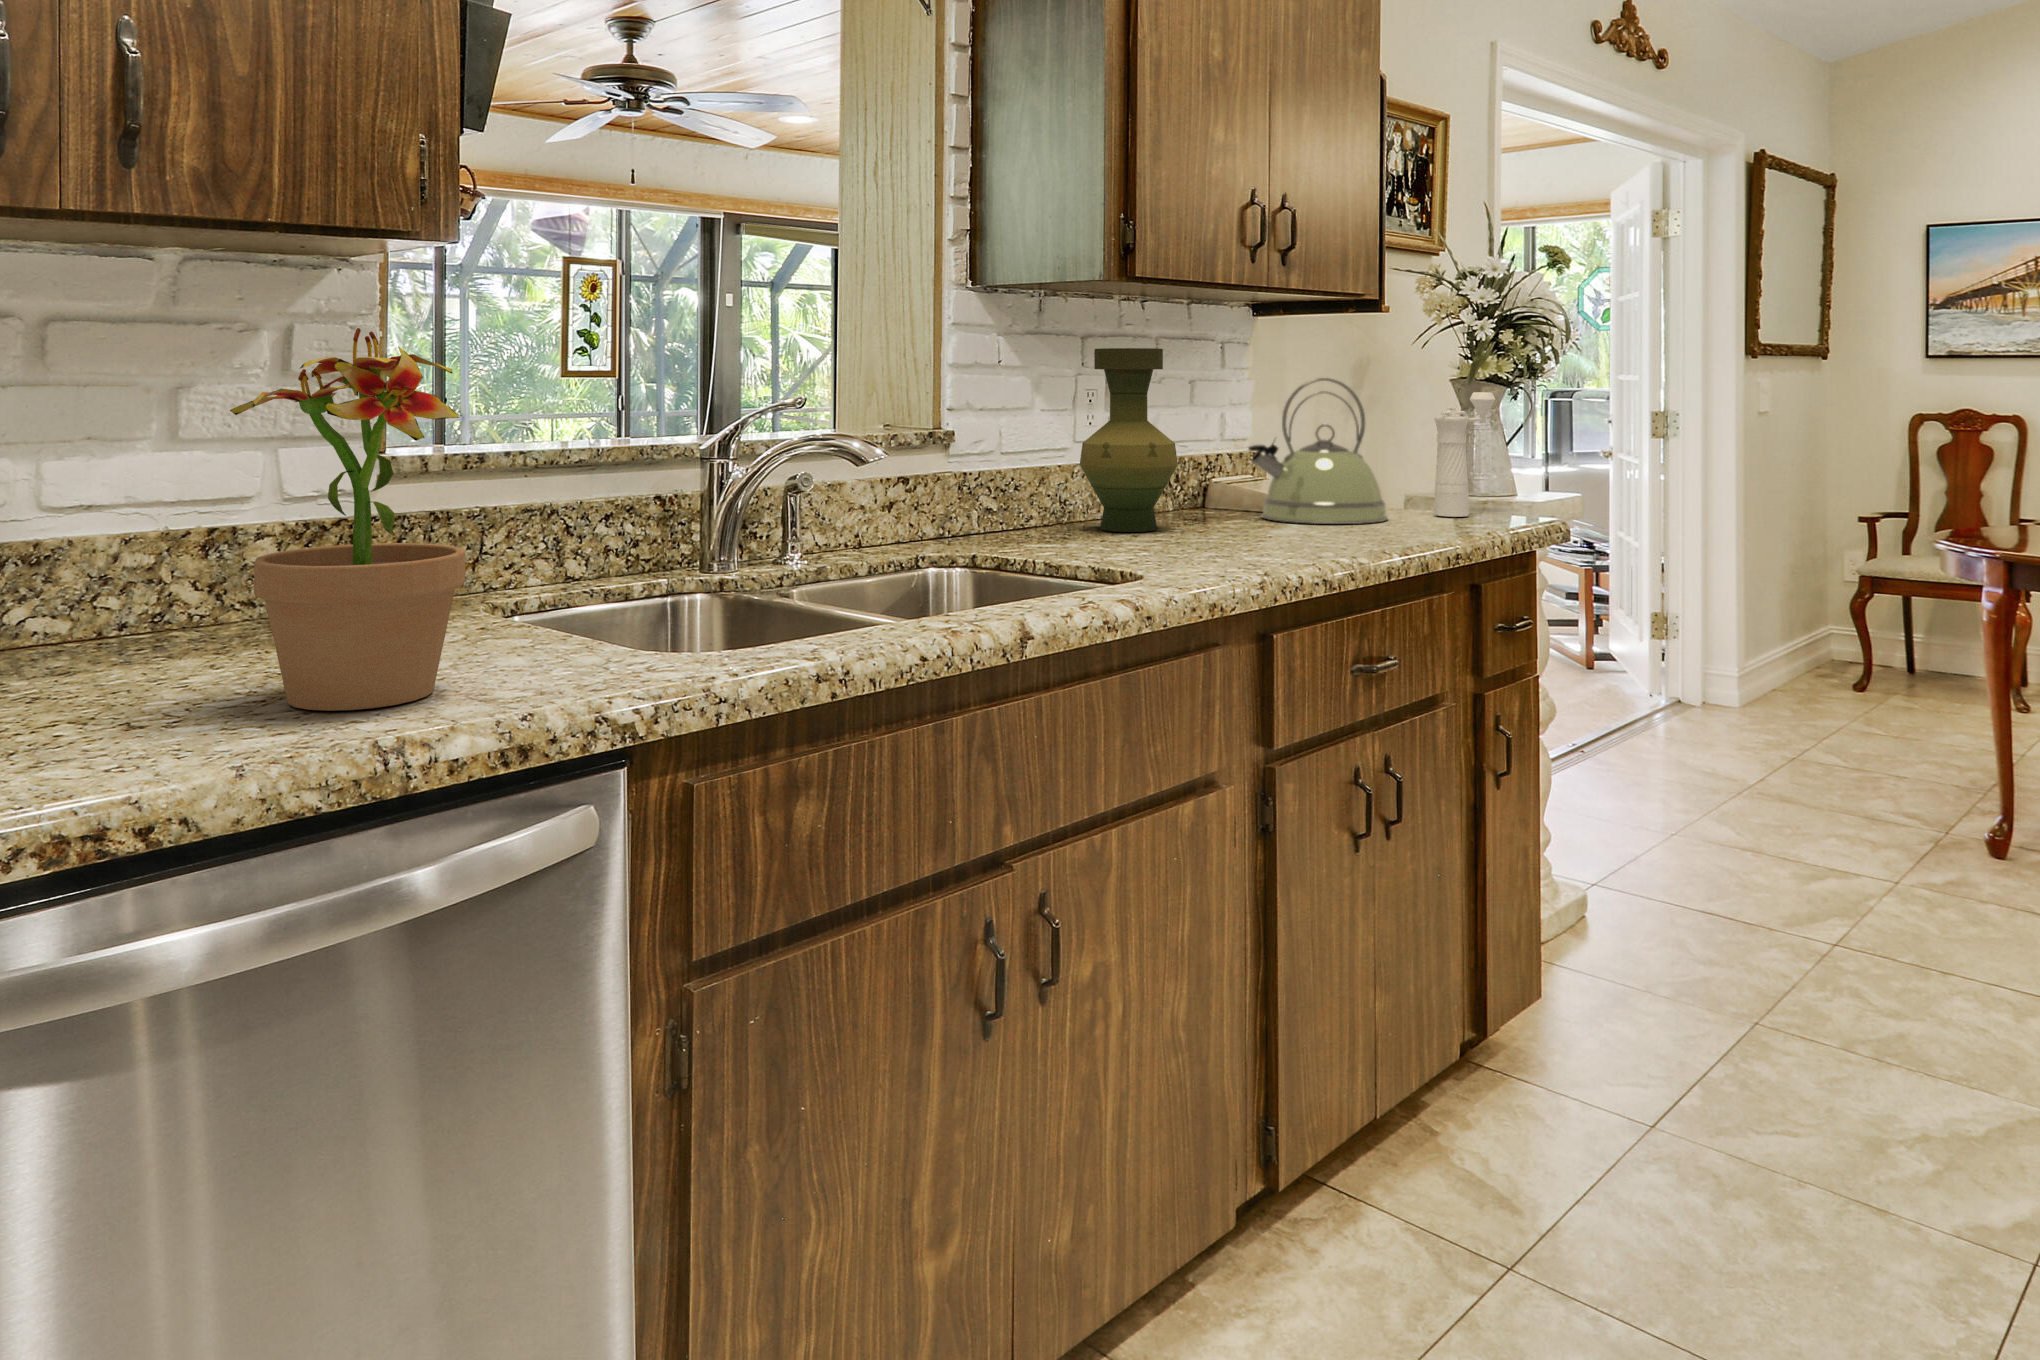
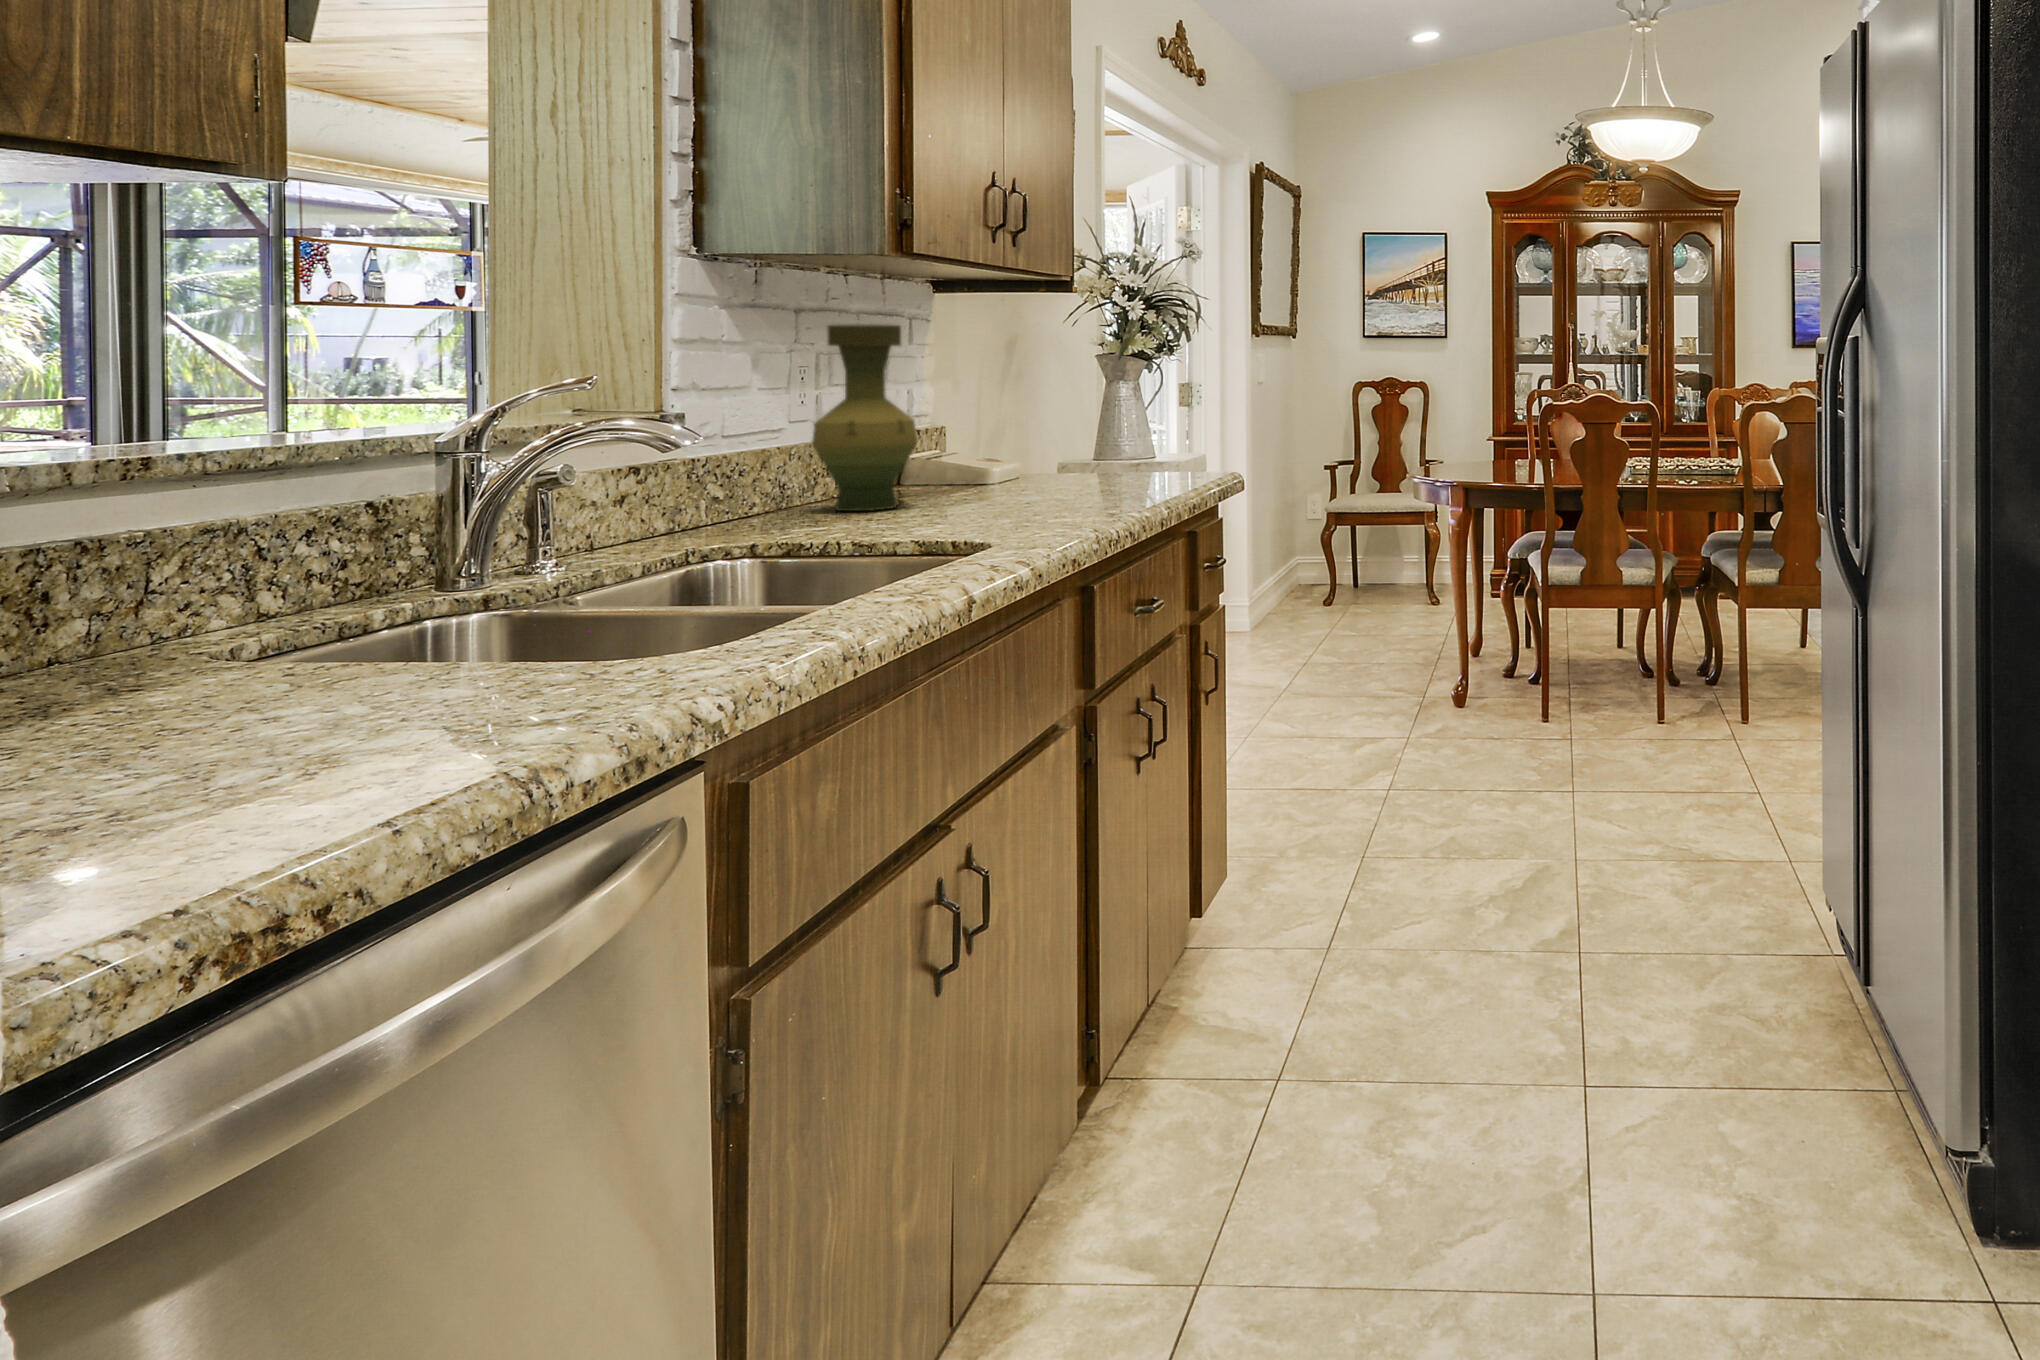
potted plant: present [230,328,465,711] -> none [134,287,489,770]
kettle: present [1249,378,1388,524] -> none [966,354,1096,491]
pepper mill: present [1434,392,1495,517] -> none [1126,367,1170,477]

